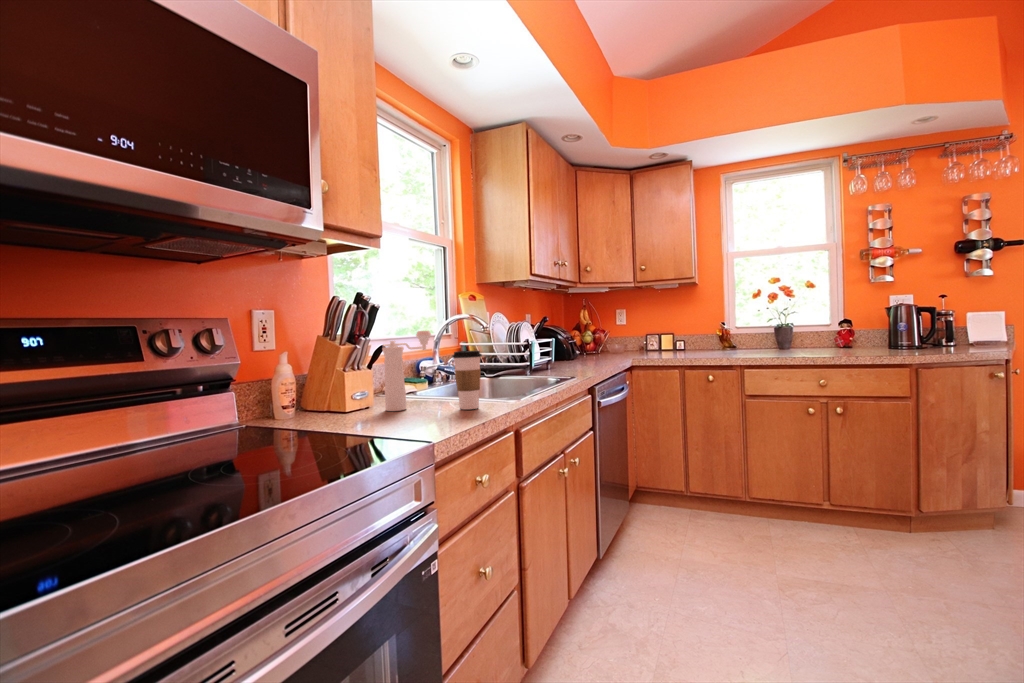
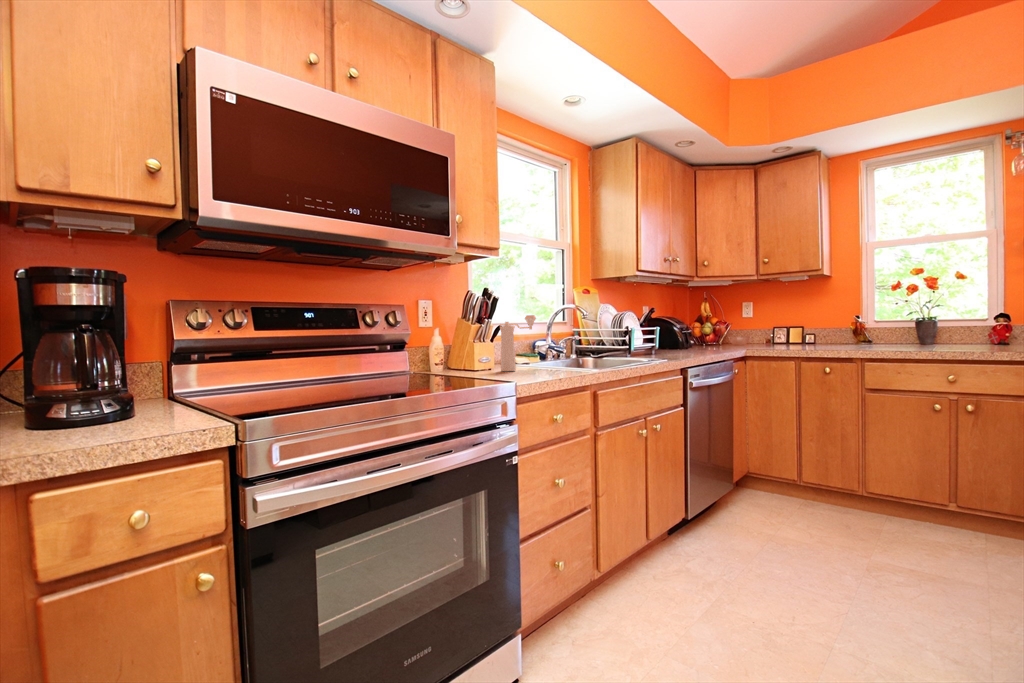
coffee cup: present [452,351,482,410] -> none [548,330,569,372]

